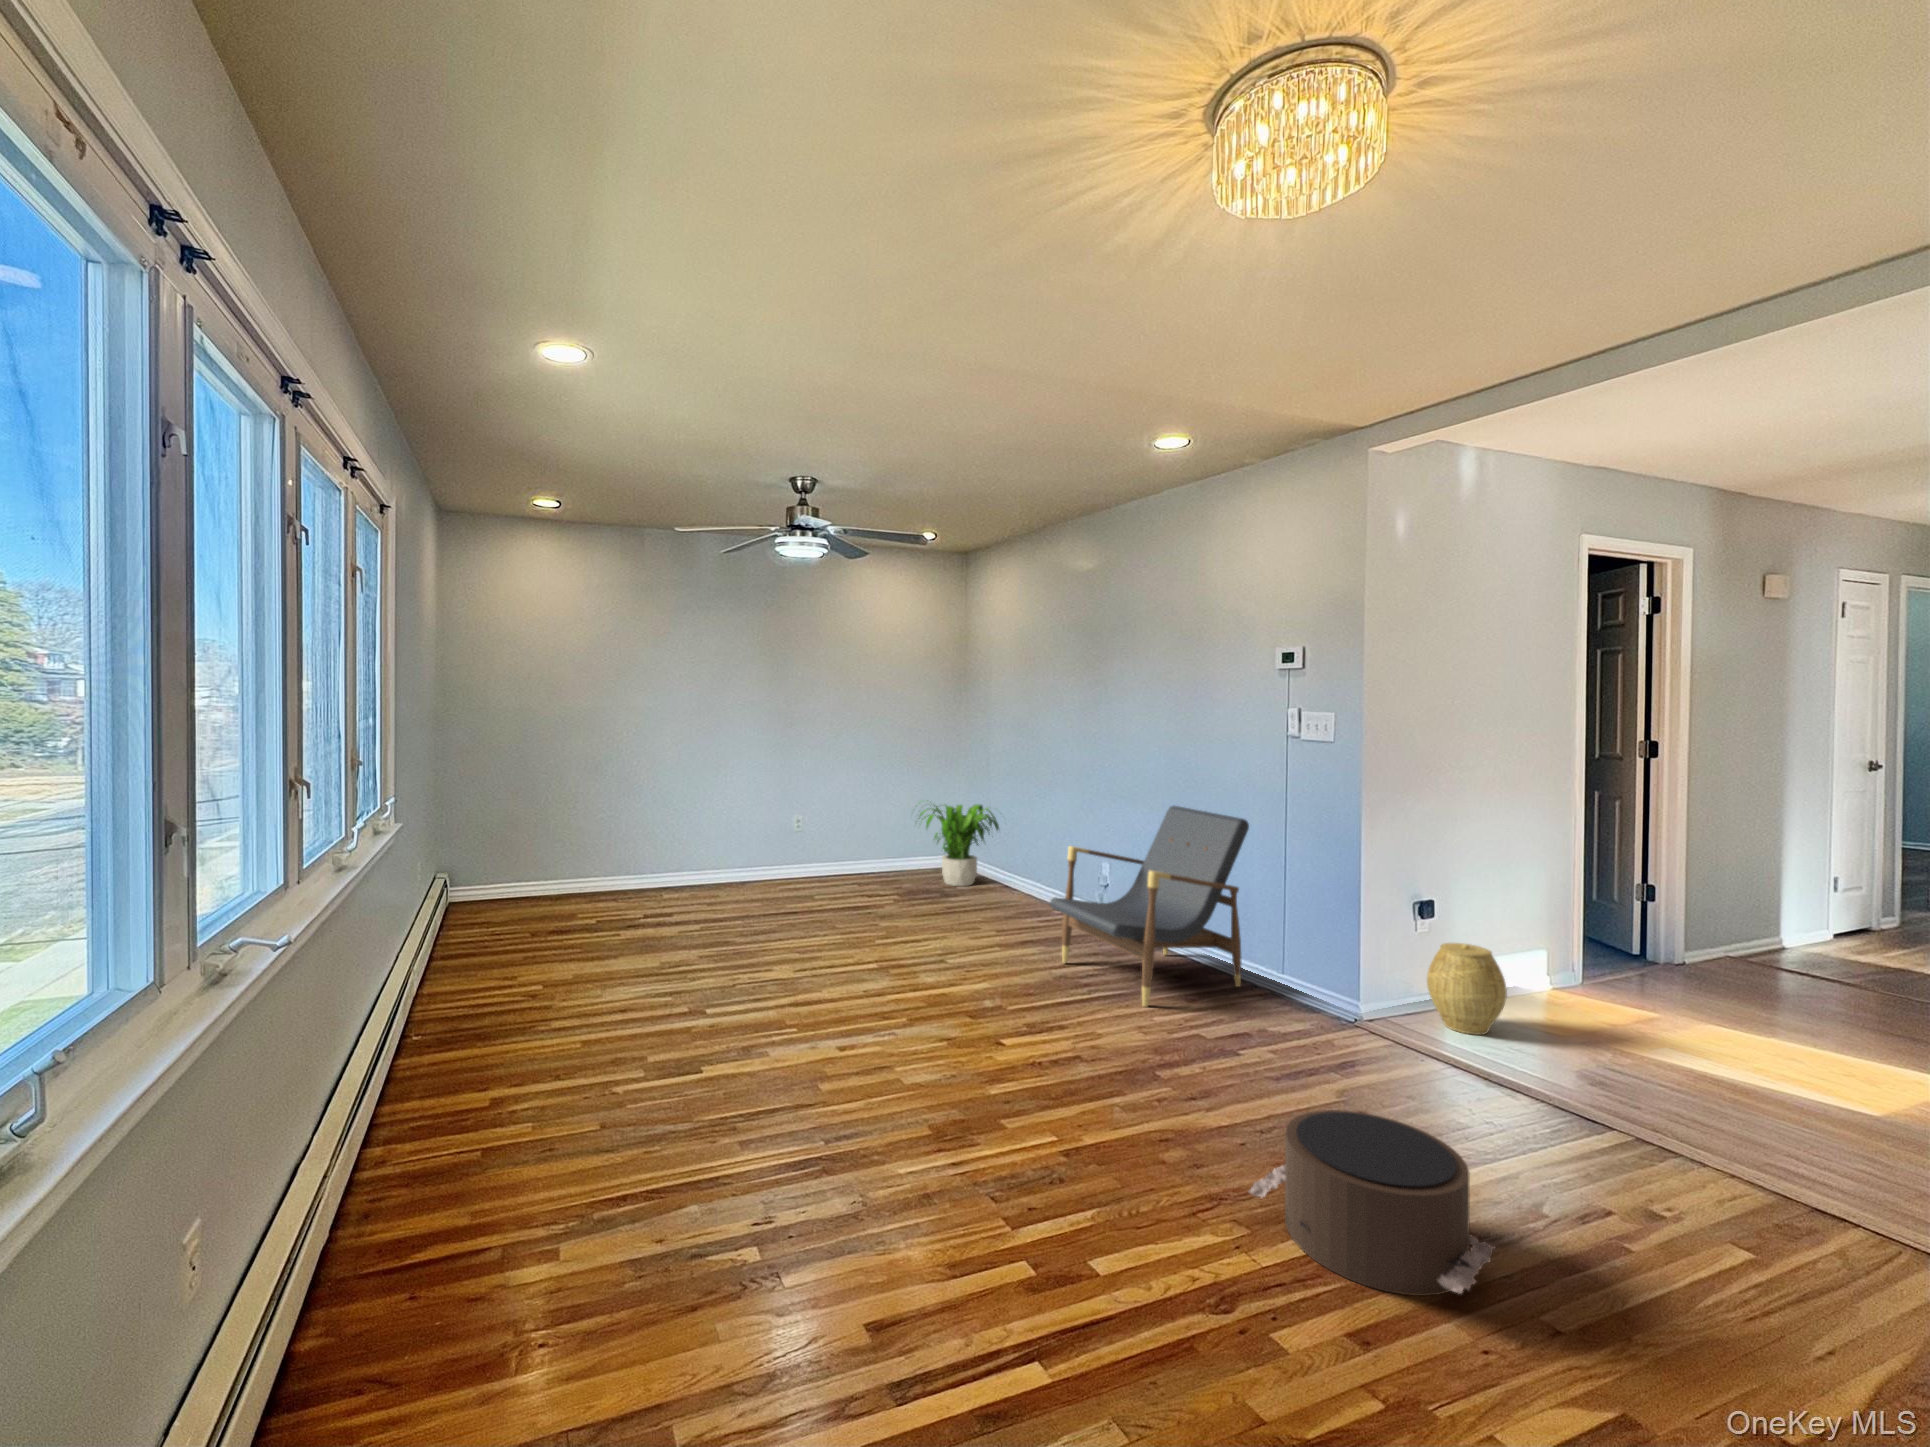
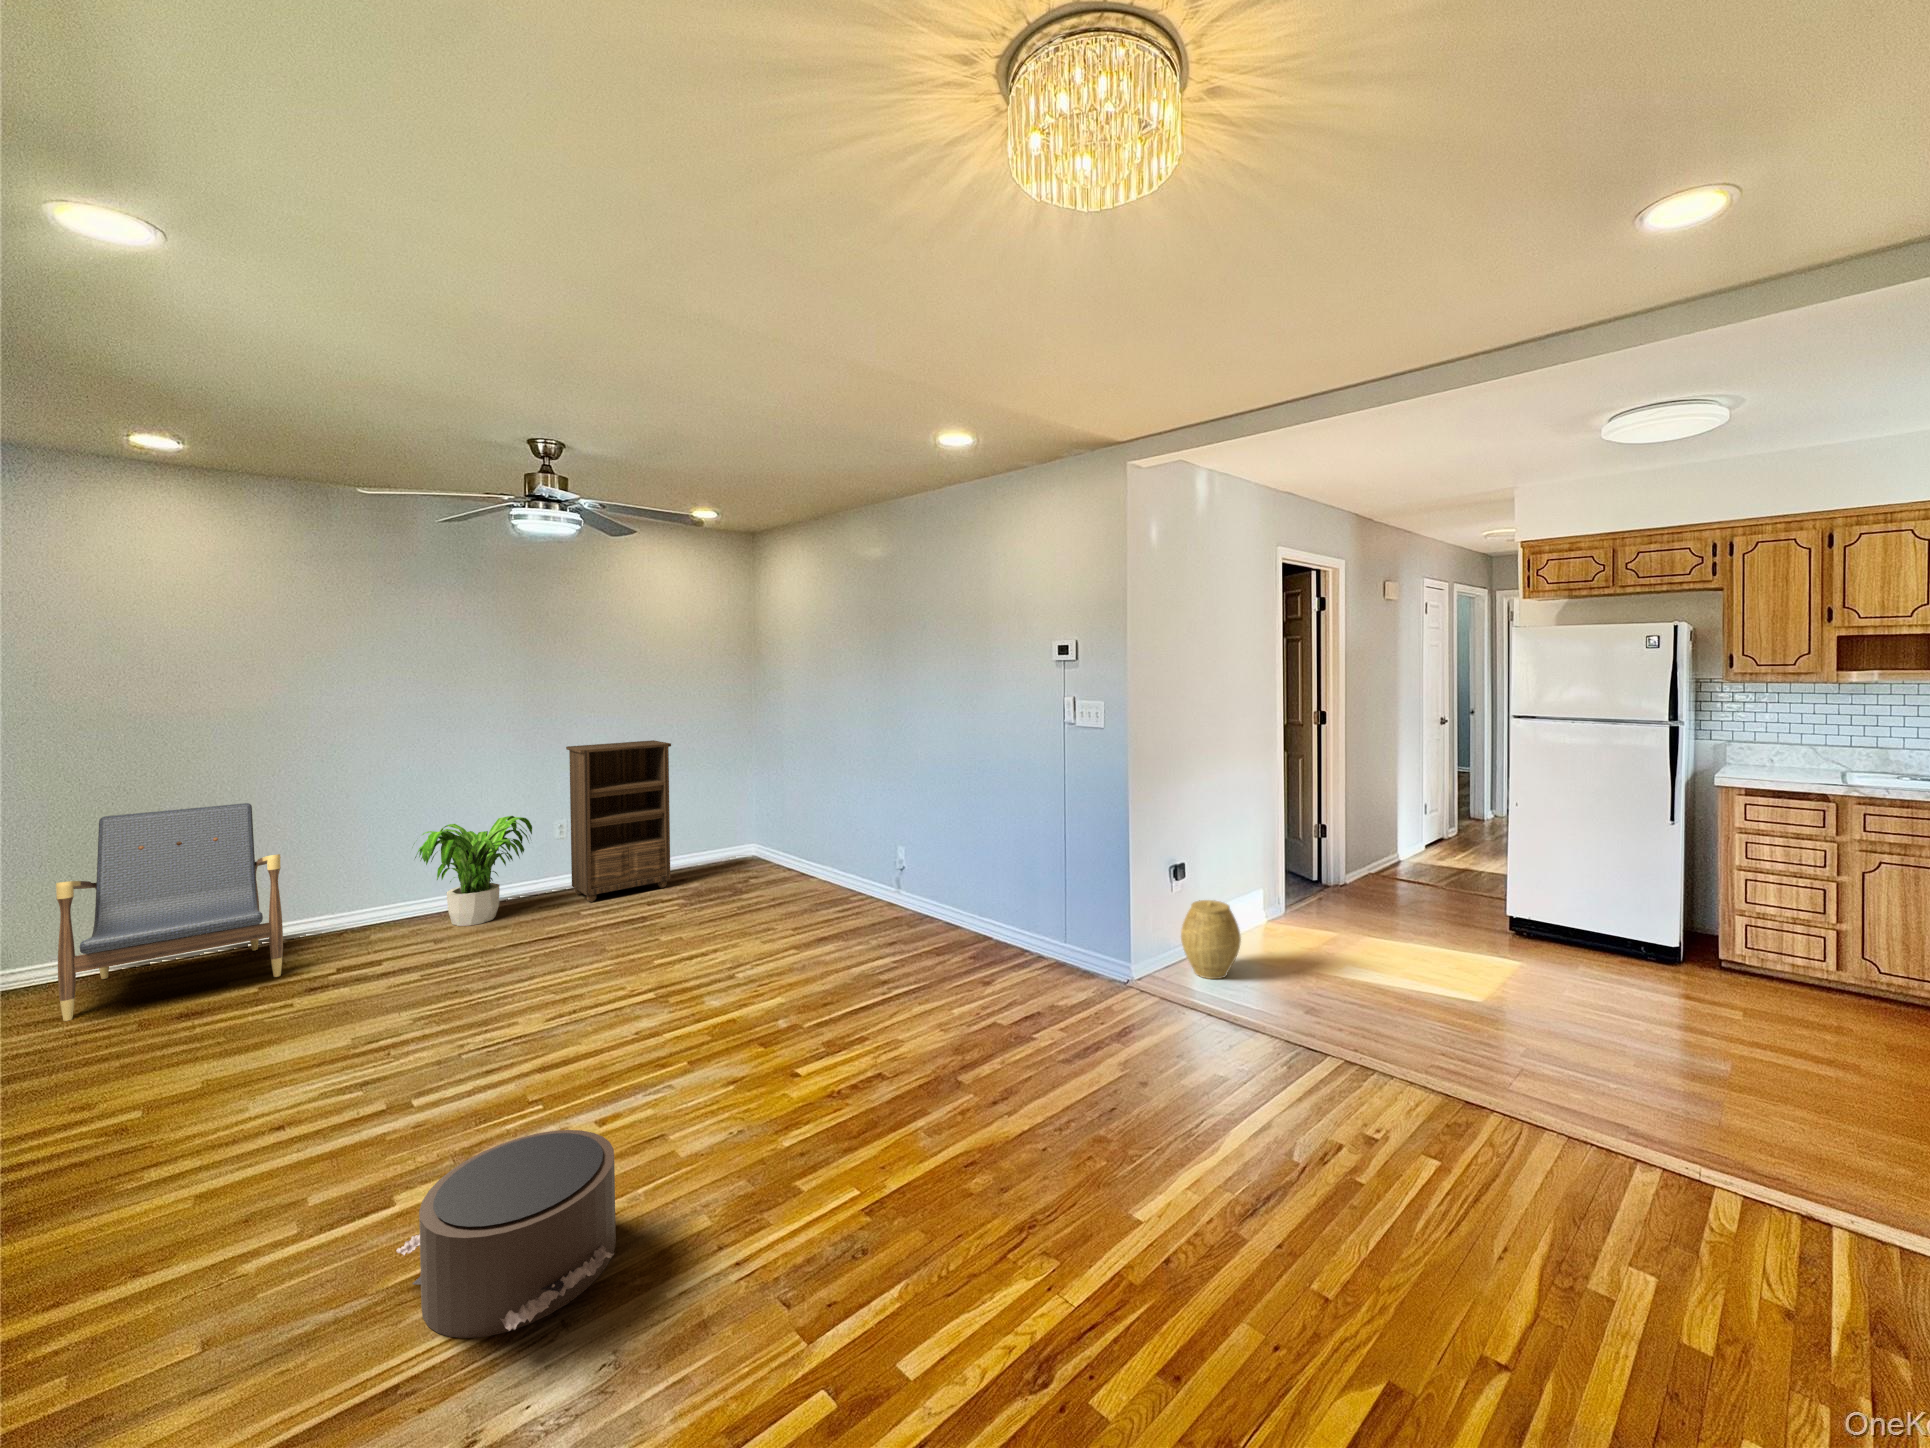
bookshelf: none [805,746,891,888] -> present [566,740,671,902]
potted plant: present [916,804,999,886] -> present [415,816,532,926]
lounge chair: present [1050,806,1249,1007] -> present [56,803,283,1021]
pouf: present [1249,1110,1495,1296] -> present [396,1130,616,1338]

